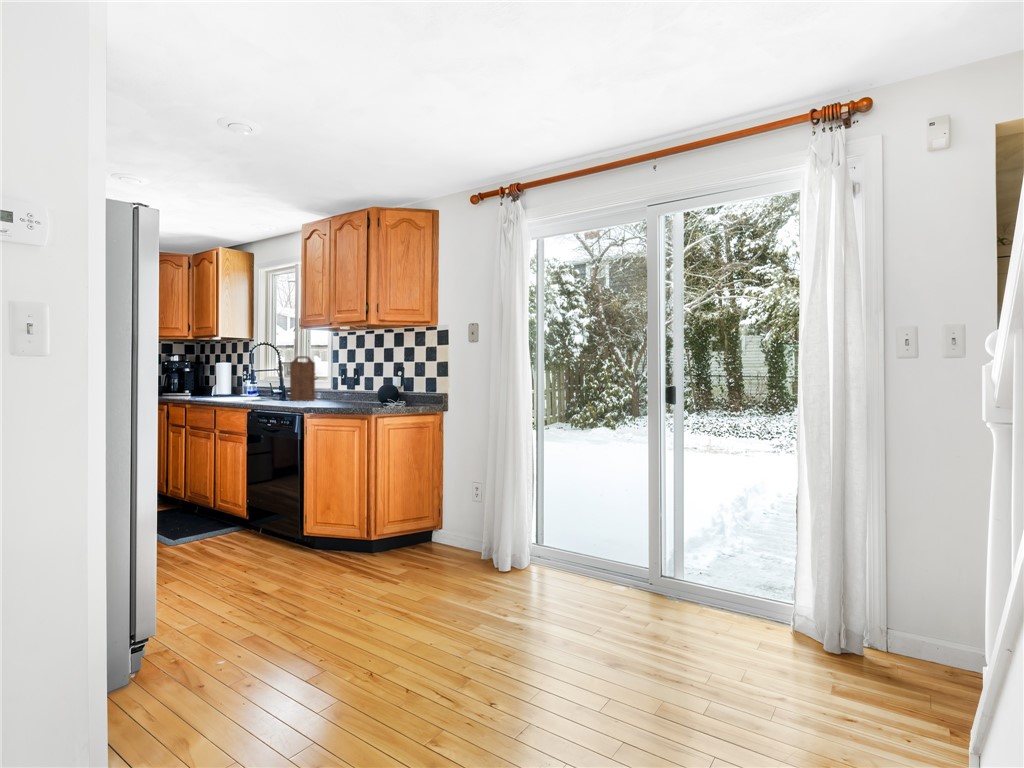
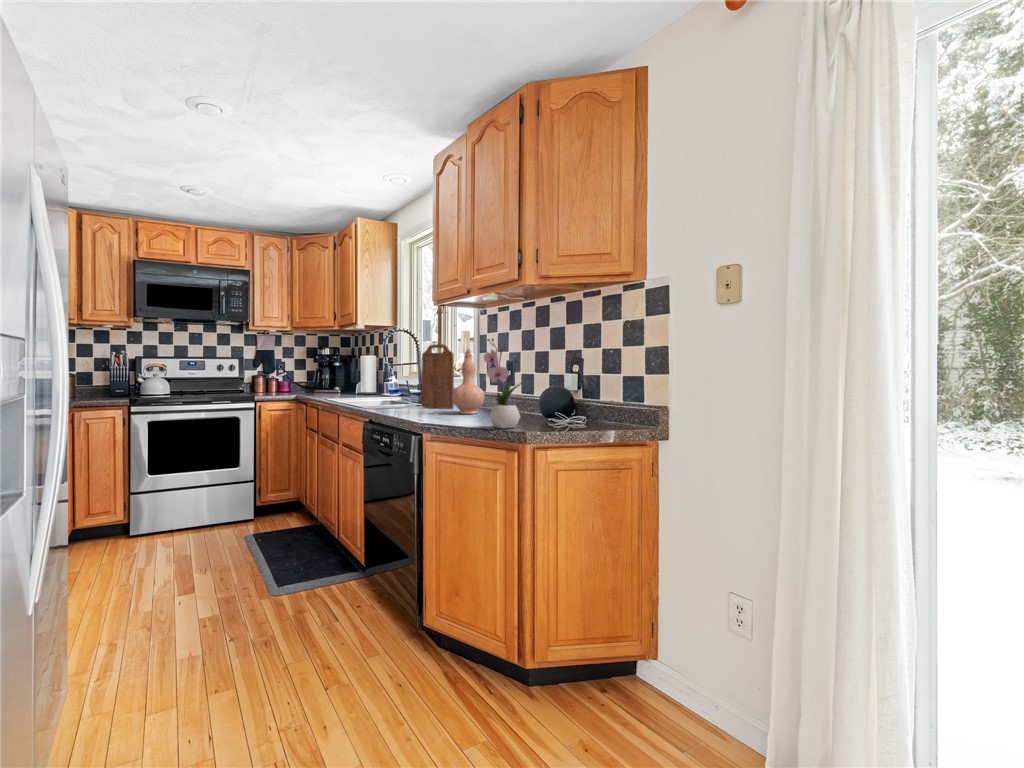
flower arrangement: none [345,356,370,408] -> present [484,338,523,428]
vase: none [317,360,340,403] -> present [452,349,485,414]

